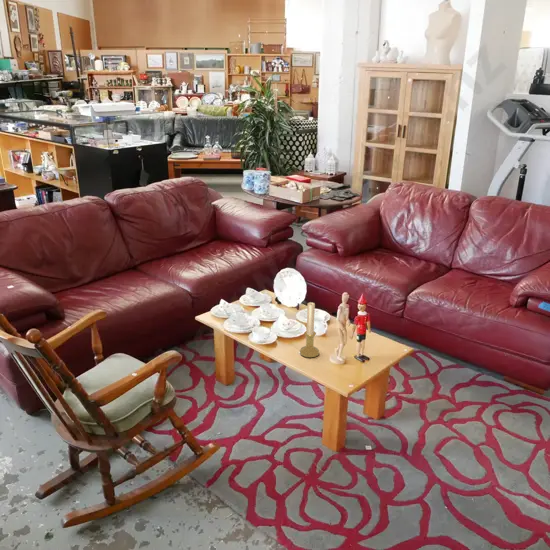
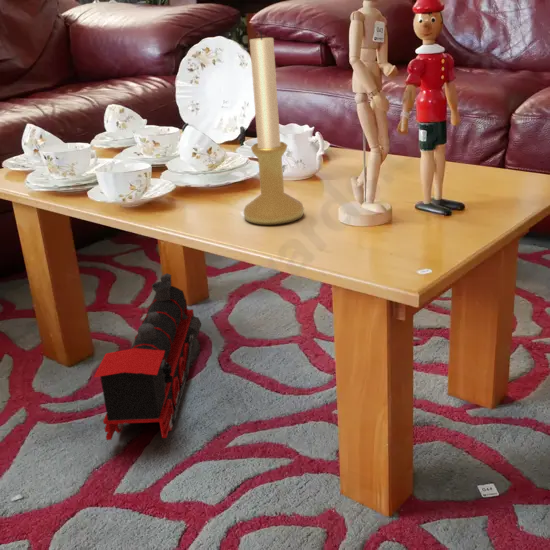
toy train: none [245,354,276,419] -> present [94,274,201,440]

